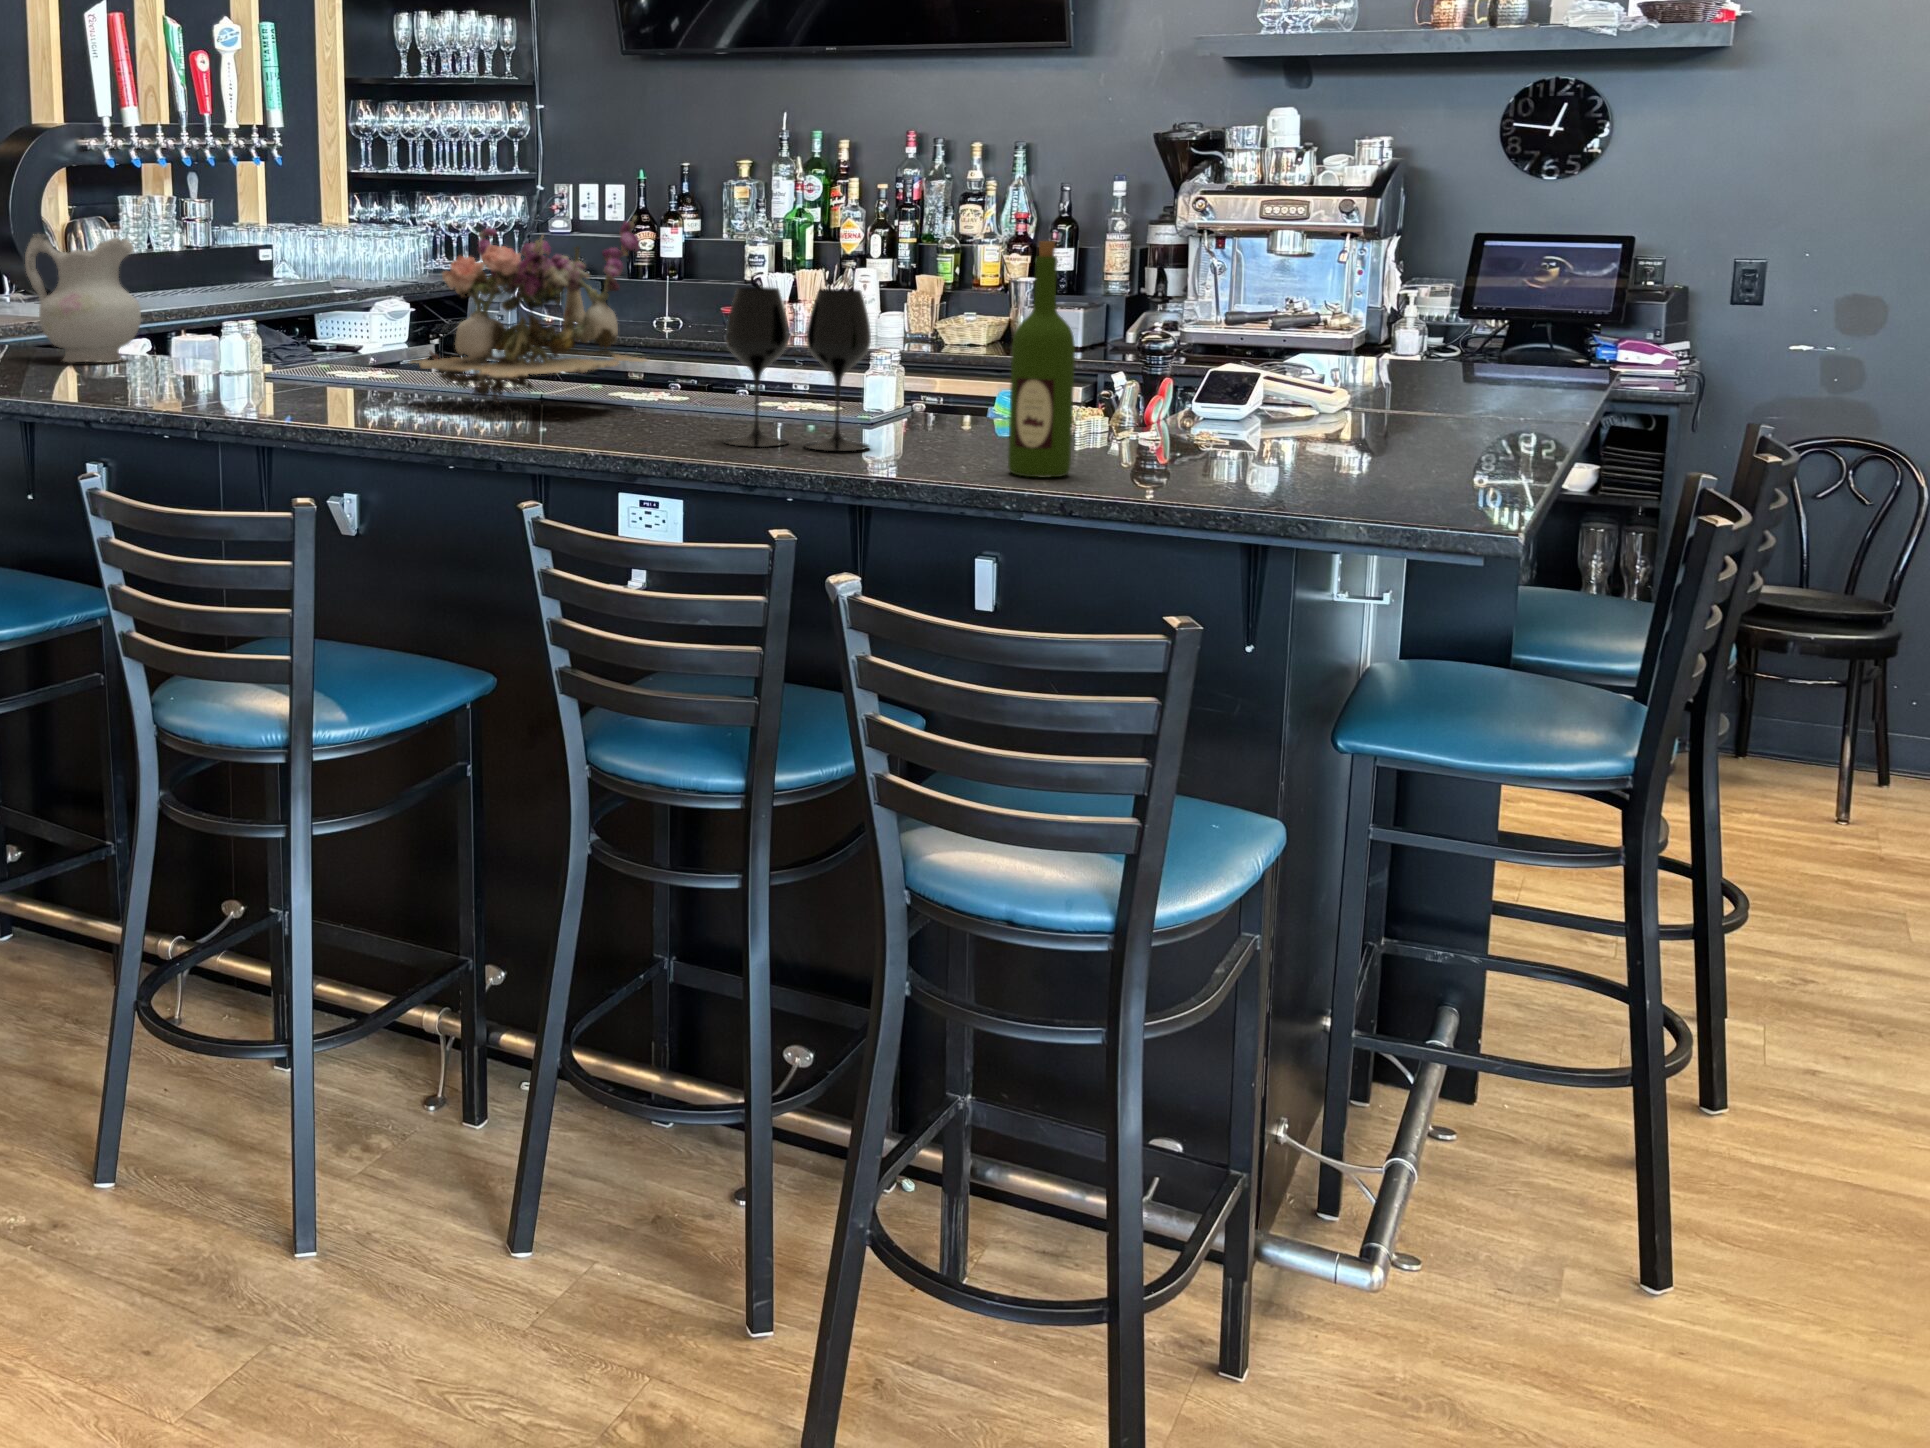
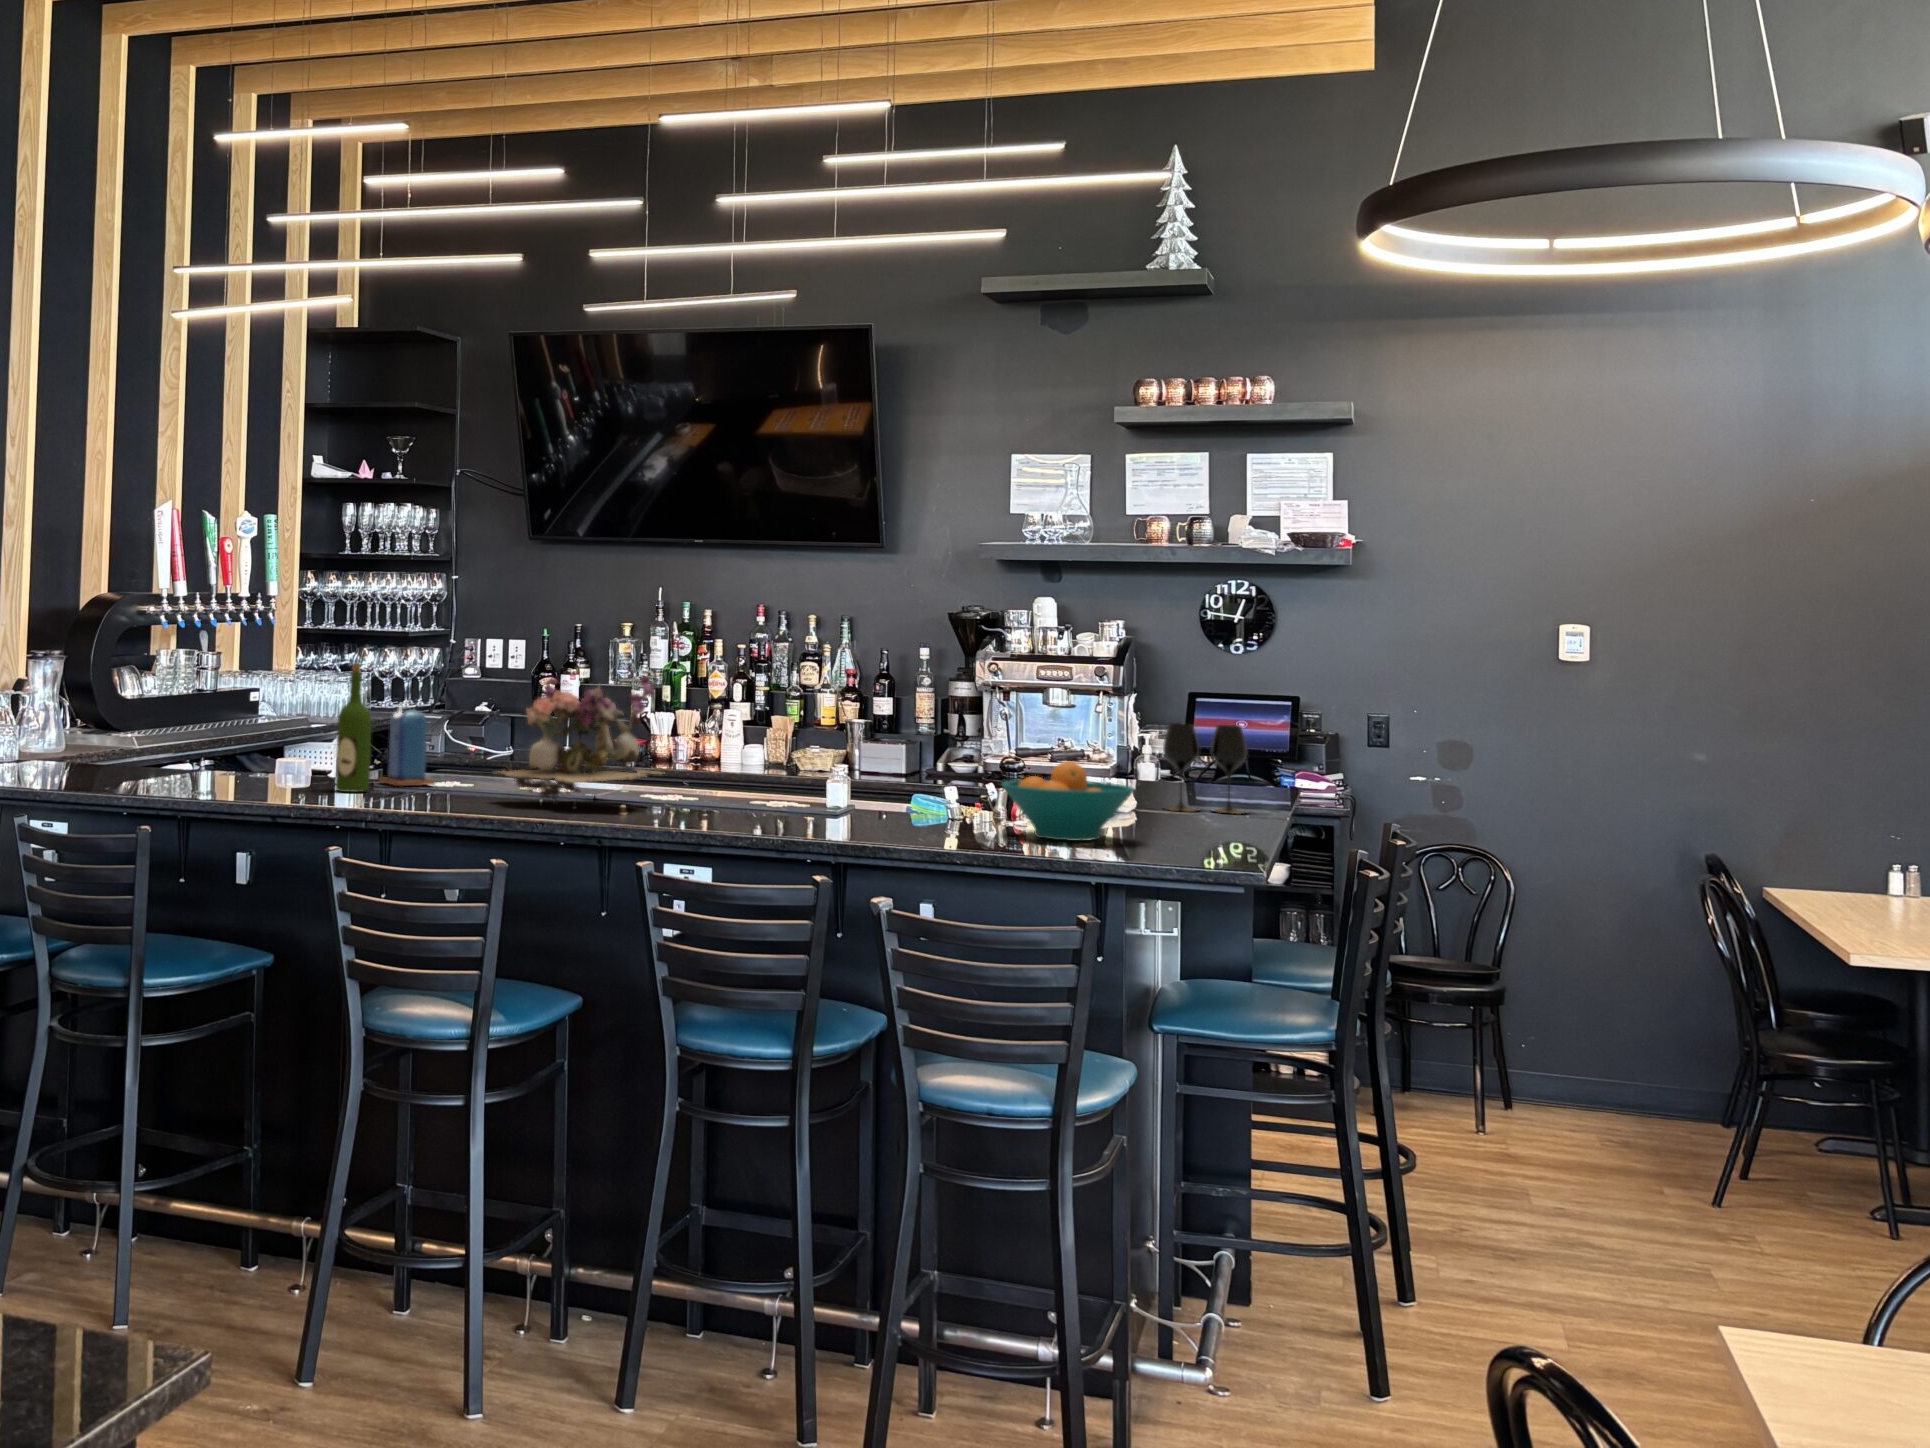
ceramic pitcher: present [25,234,141,363] -> none [159,674,245,774]
wine bottle: present [1008,241,1075,477] -> present [335,664,371,792]
candle: none [299,267,371,378] -> present [378,704,435,786]
wine glass: present [724,287,871,451] -> present [1163,723,1247,814]
fruit bowl: none [1123,341,1335,463] -> present [1002,762,1134,841]

